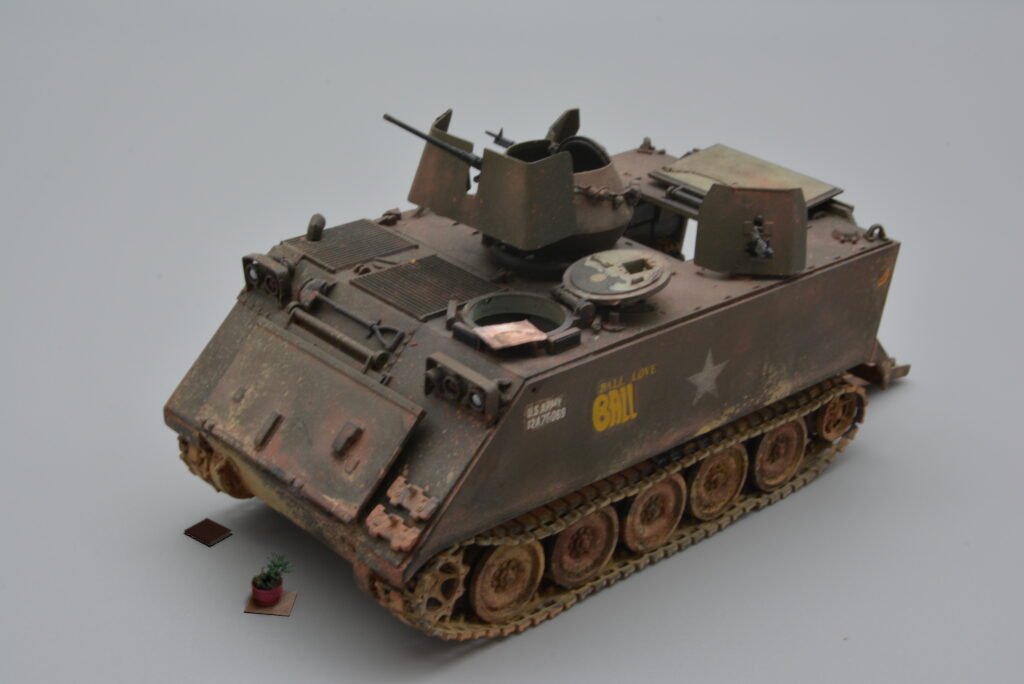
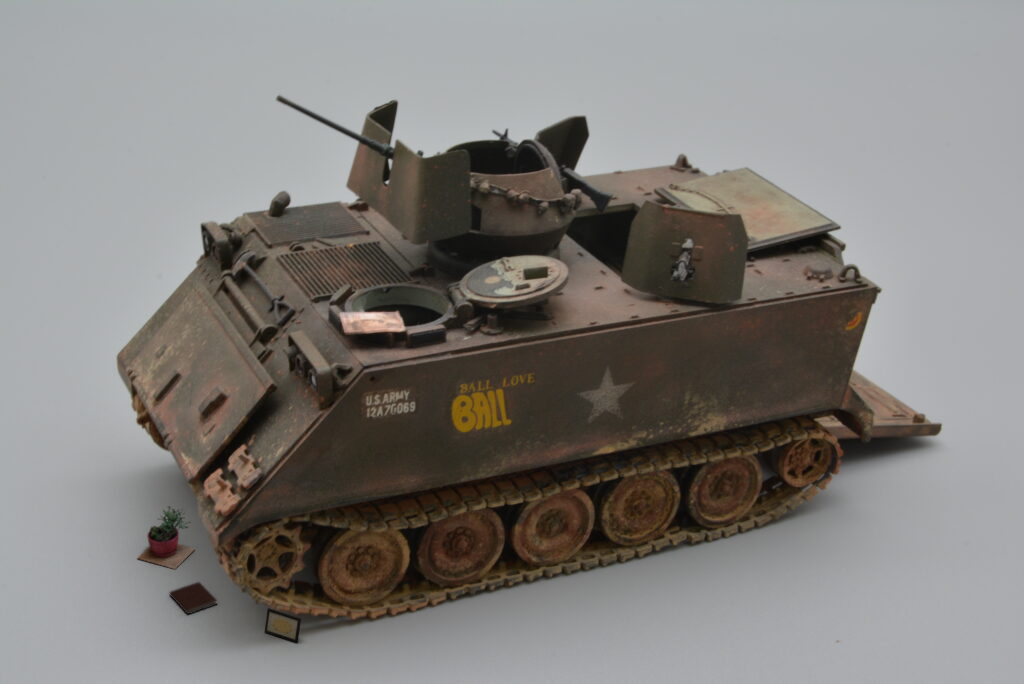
notebook: present [184,518,232,546] -> present [170,582,216,614]
picture frame: none [417,638,458,667] -> present [265,608,301,643]

